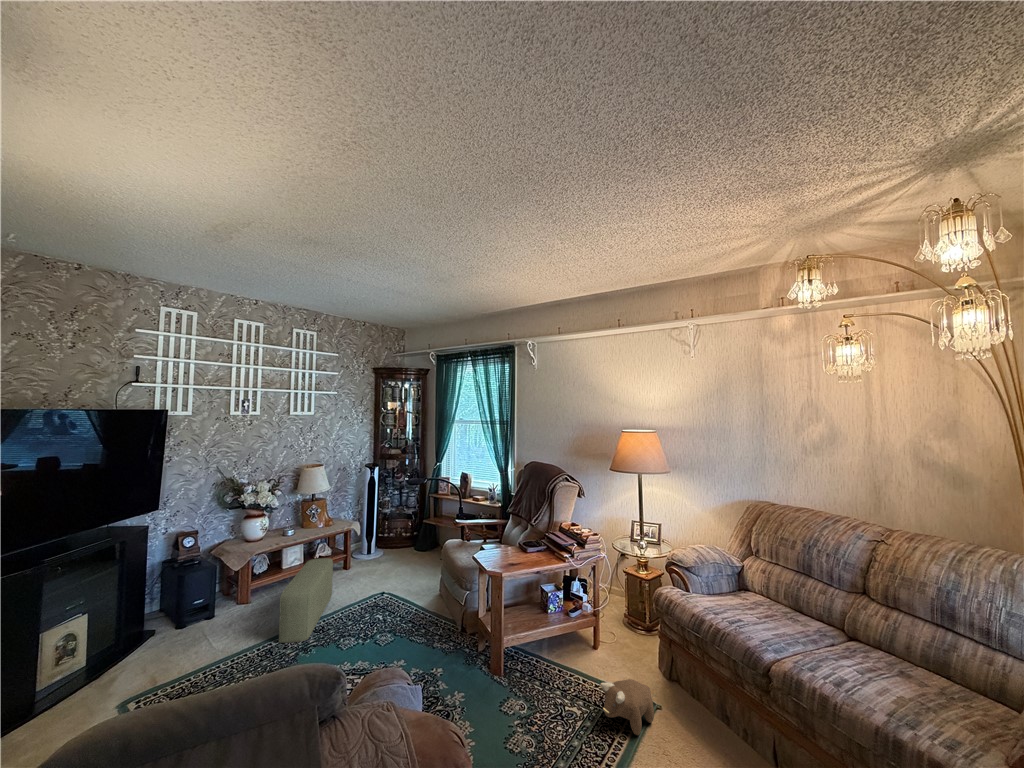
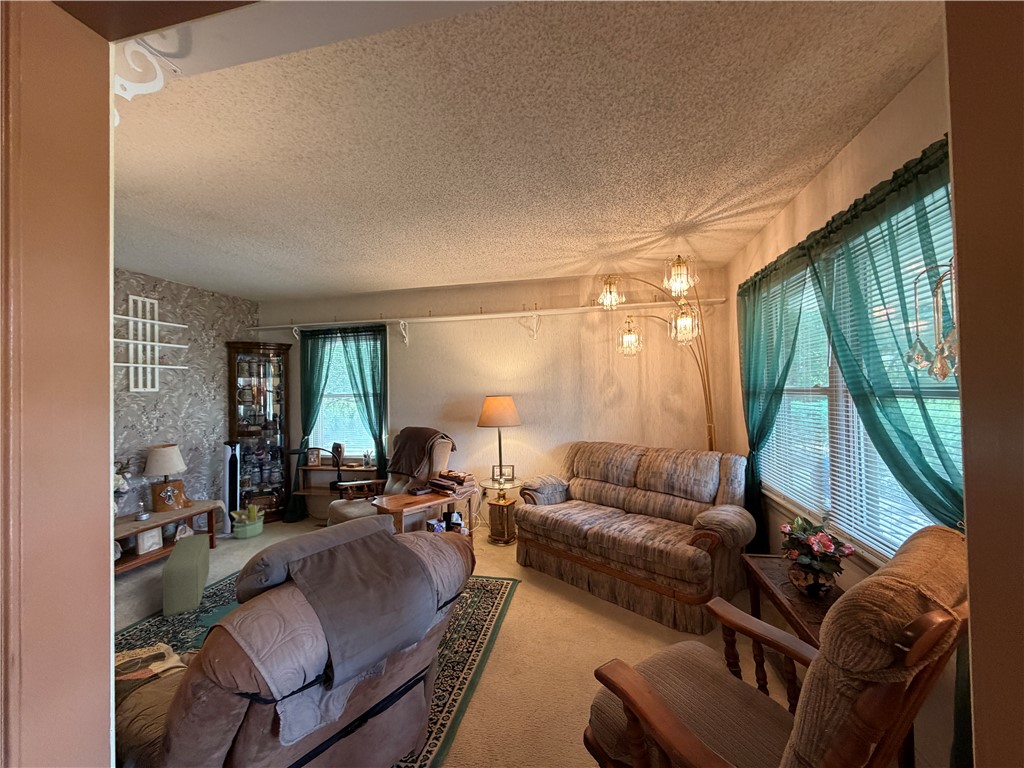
decorative plant: none [365,528,395,563] -> present [231,504,264,539]
plush toy: present [600,679,654,735] -> none [483,565,518,598]

